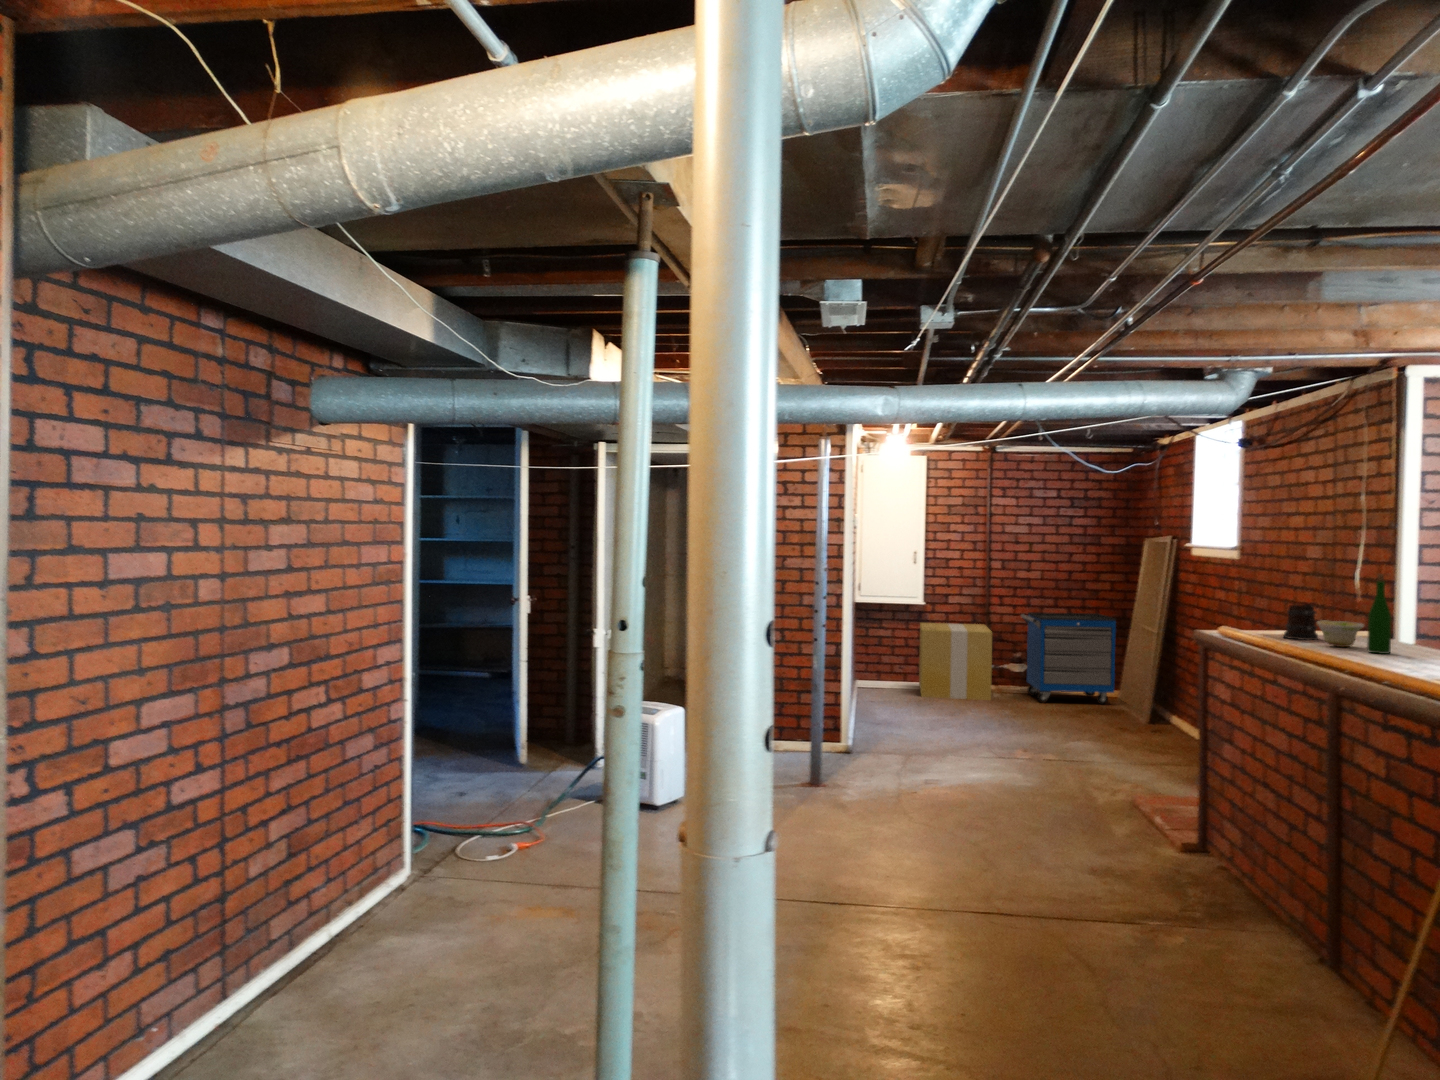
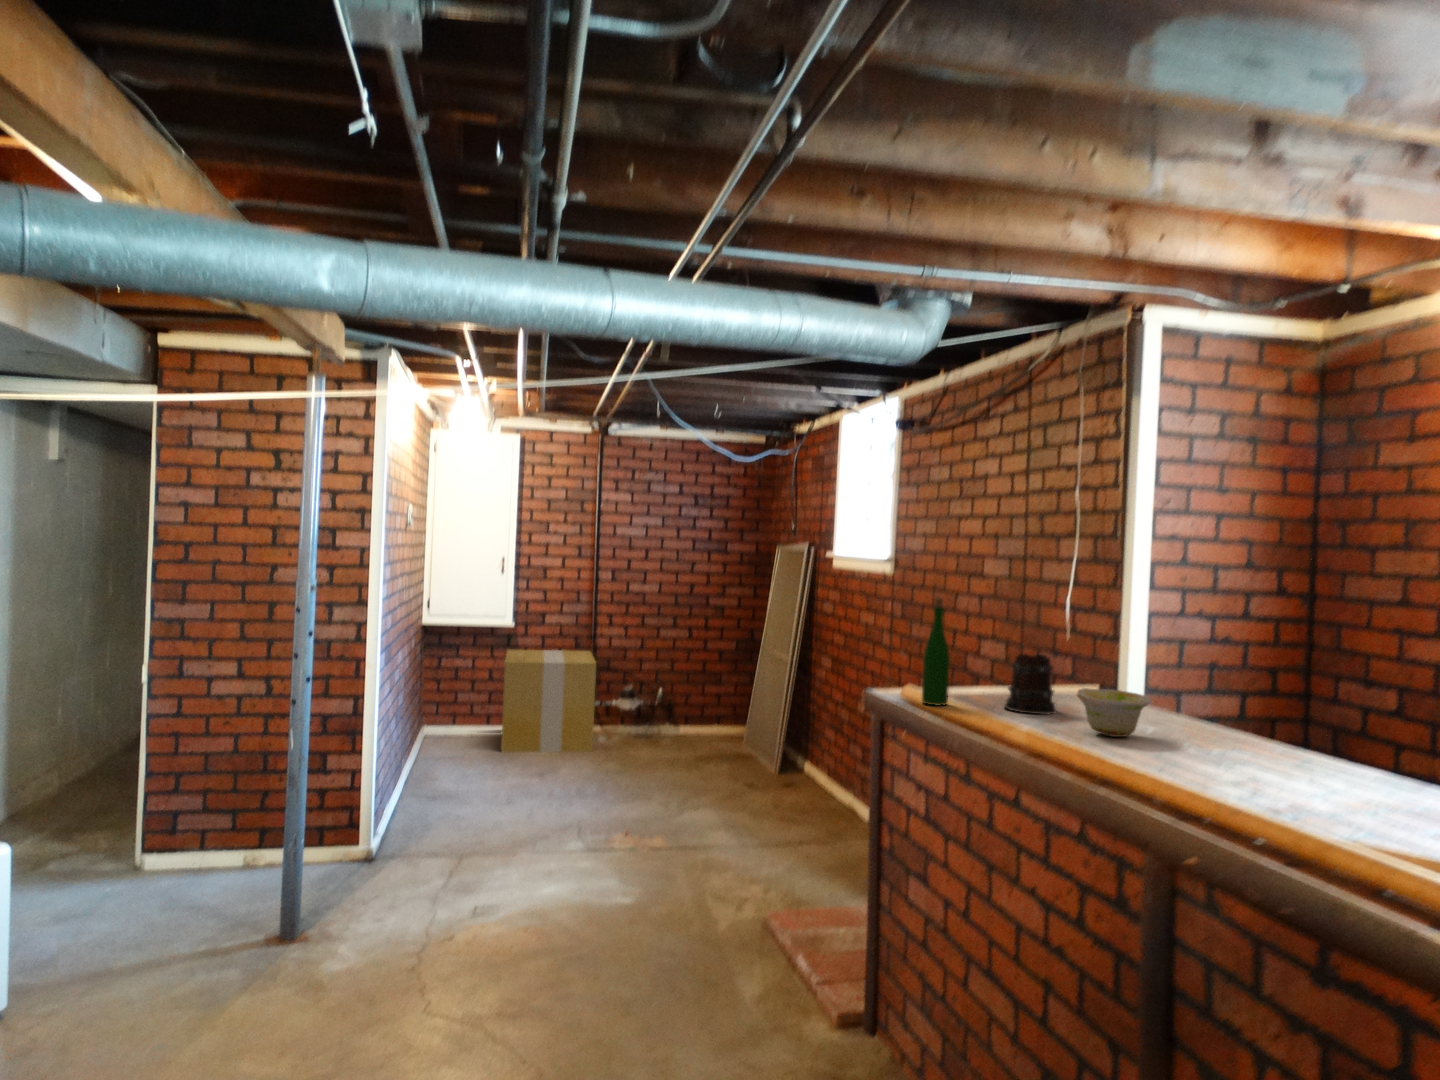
wine bottle: present [1367,574,1391,654] -> present [922,597,950,706]
storage cabinet: present [1021,612,1116,704] -> none [633,635,744,752]

